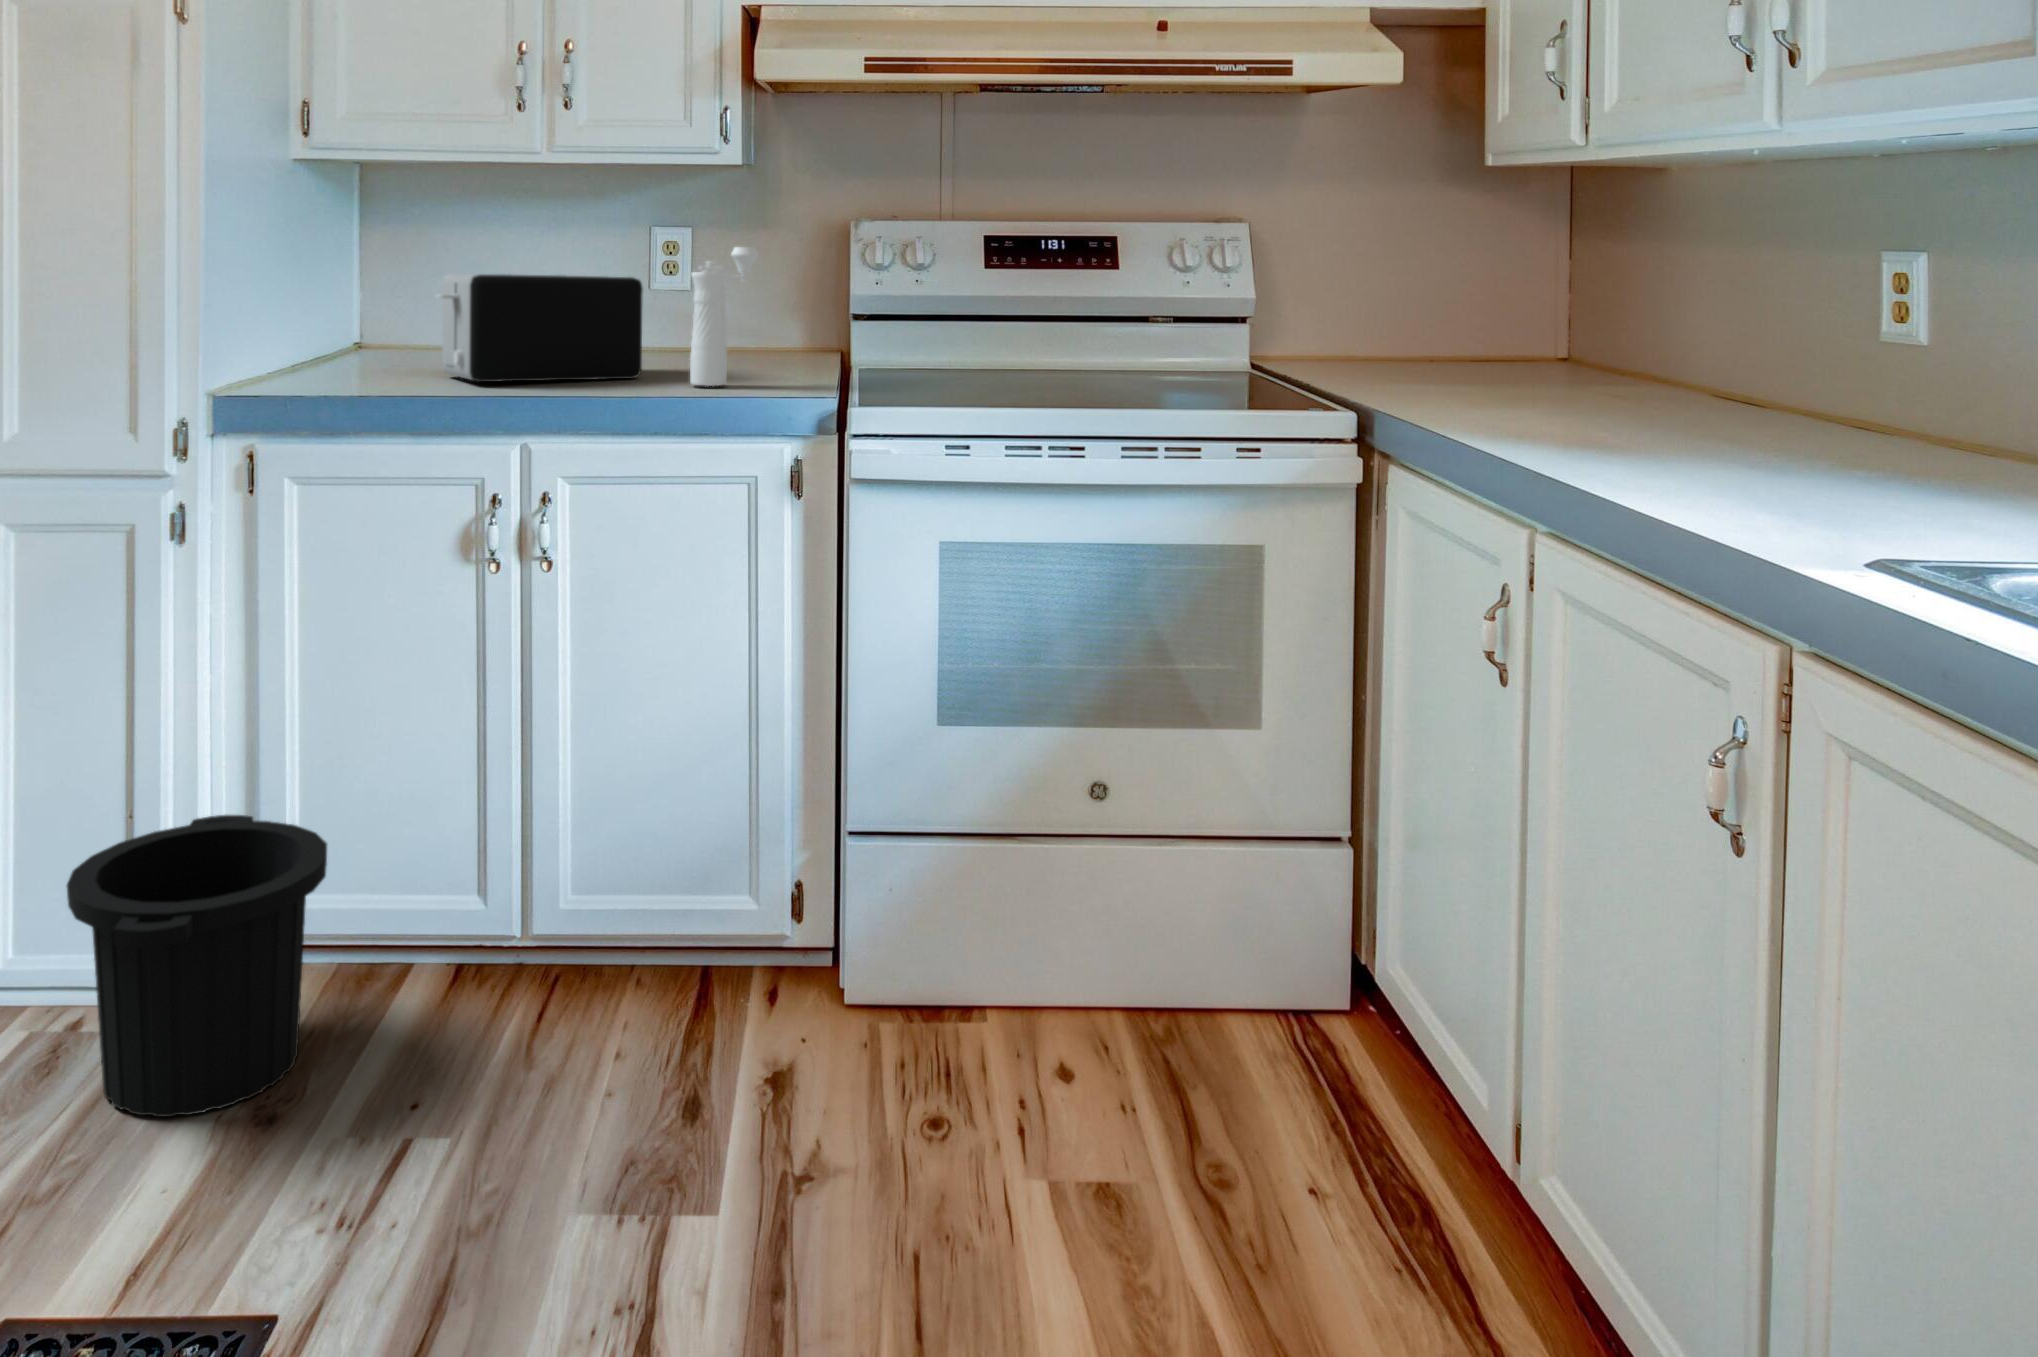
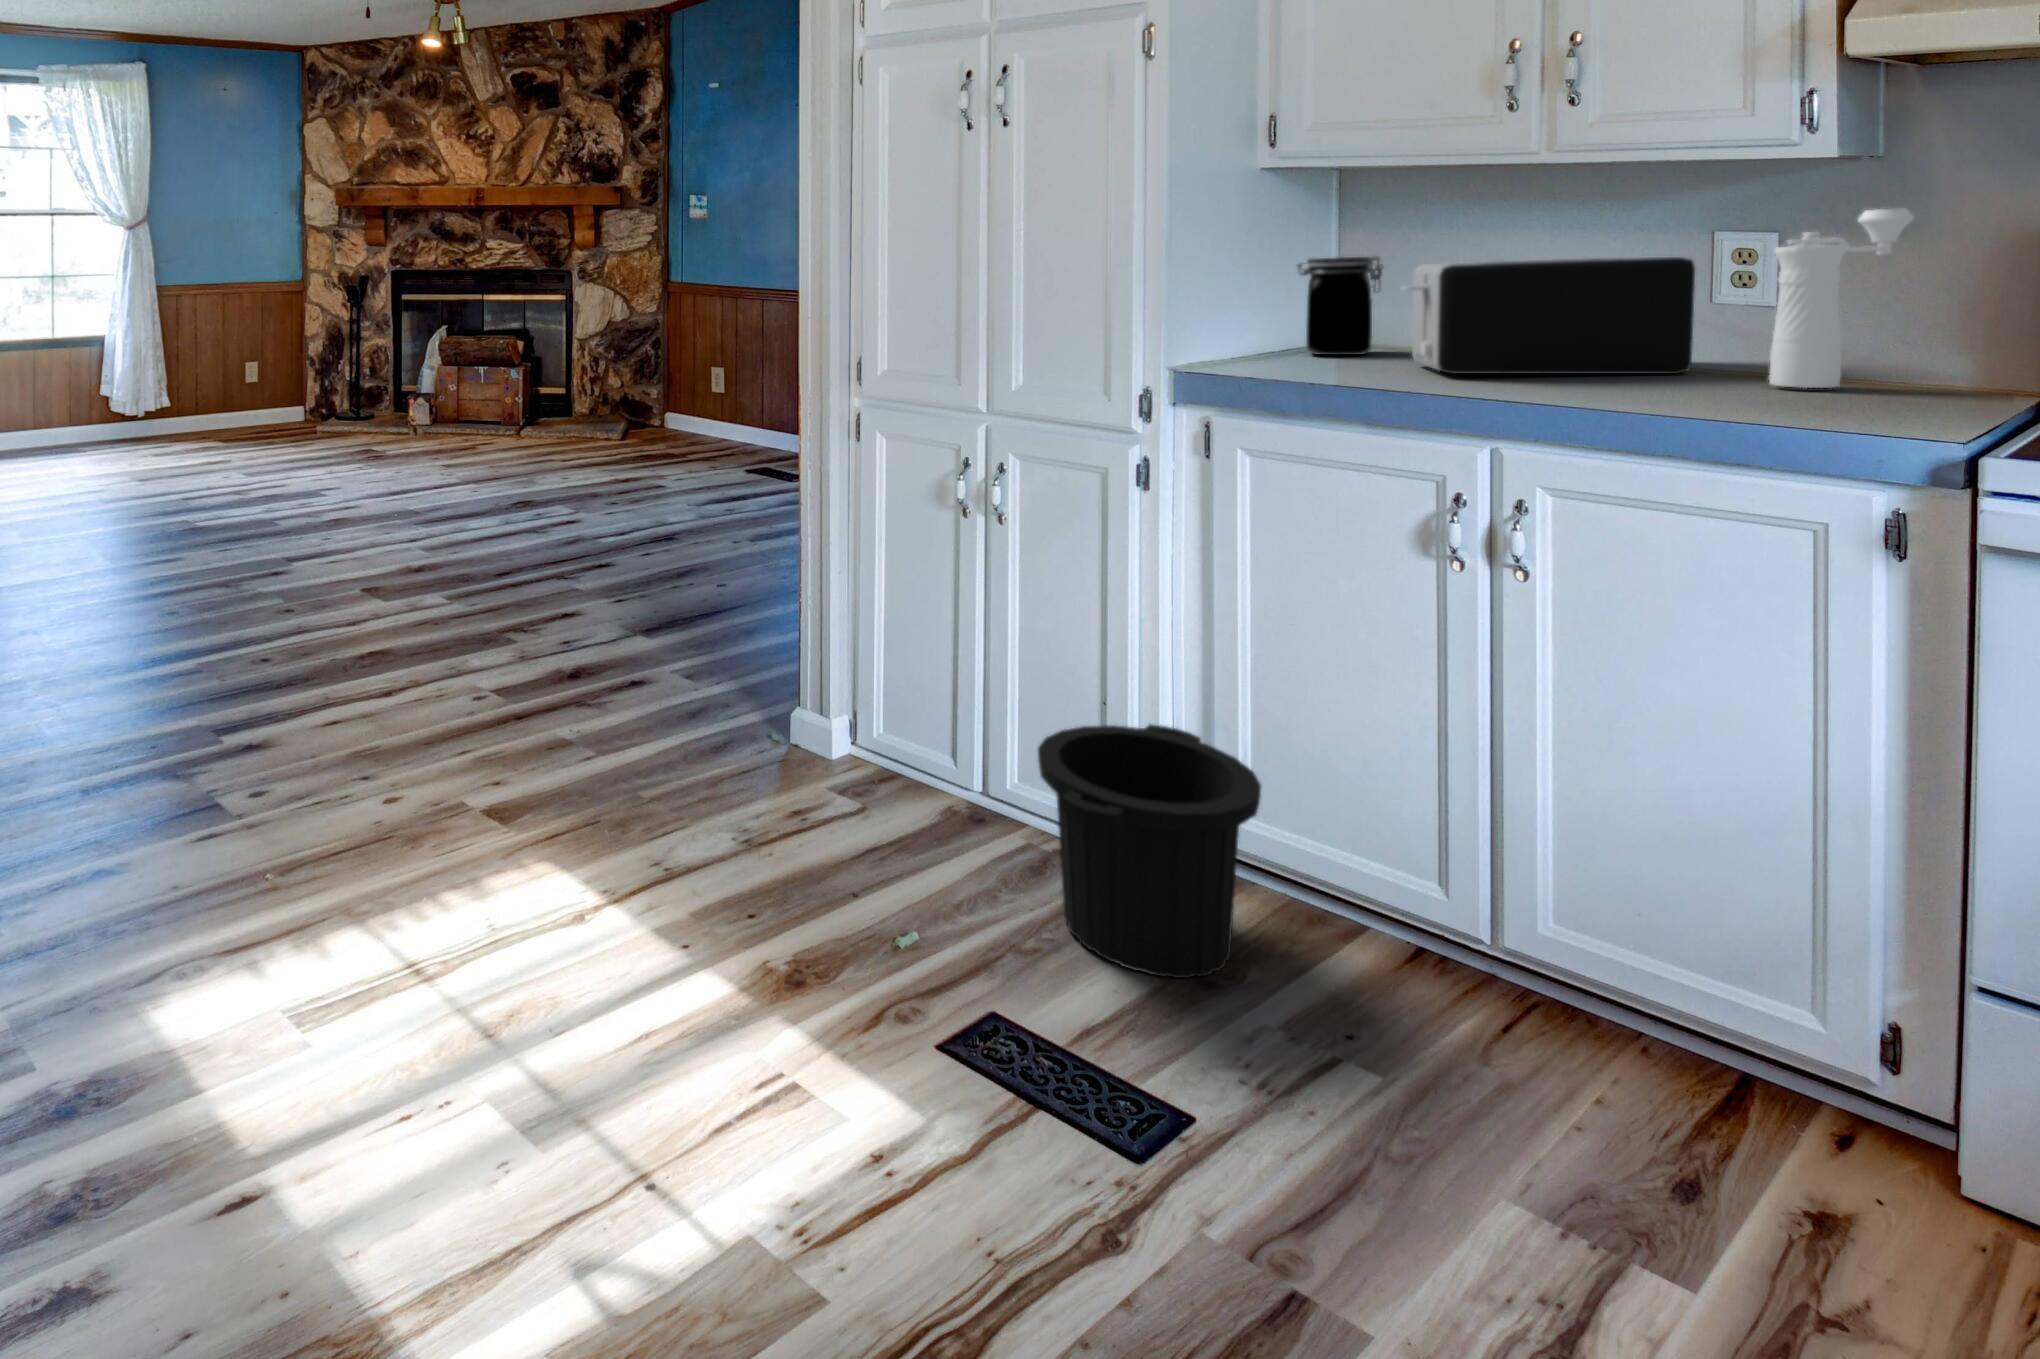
jar: none [329,263,410,368] -> present [1298,256,1384,355]

